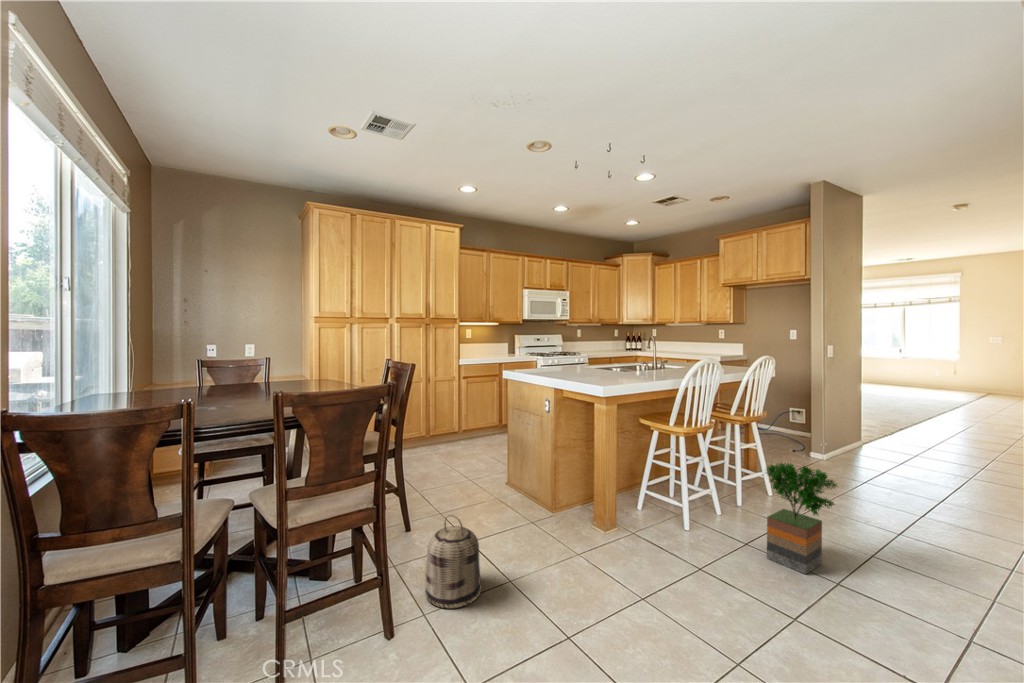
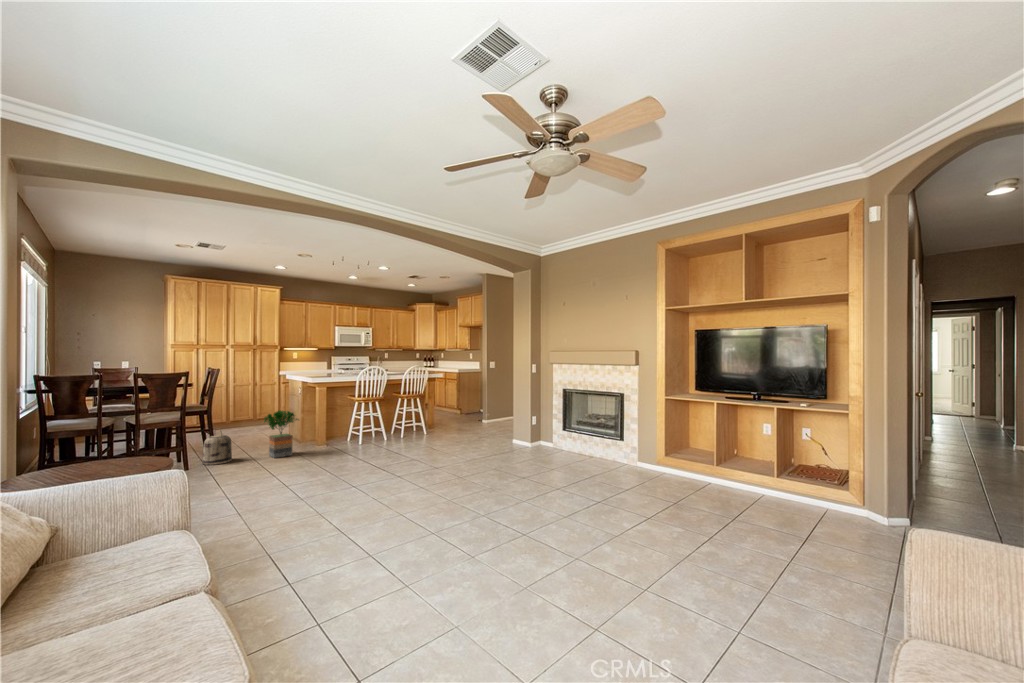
potted tree: present [766,463,837,574] -> present [264,410,298,458]

